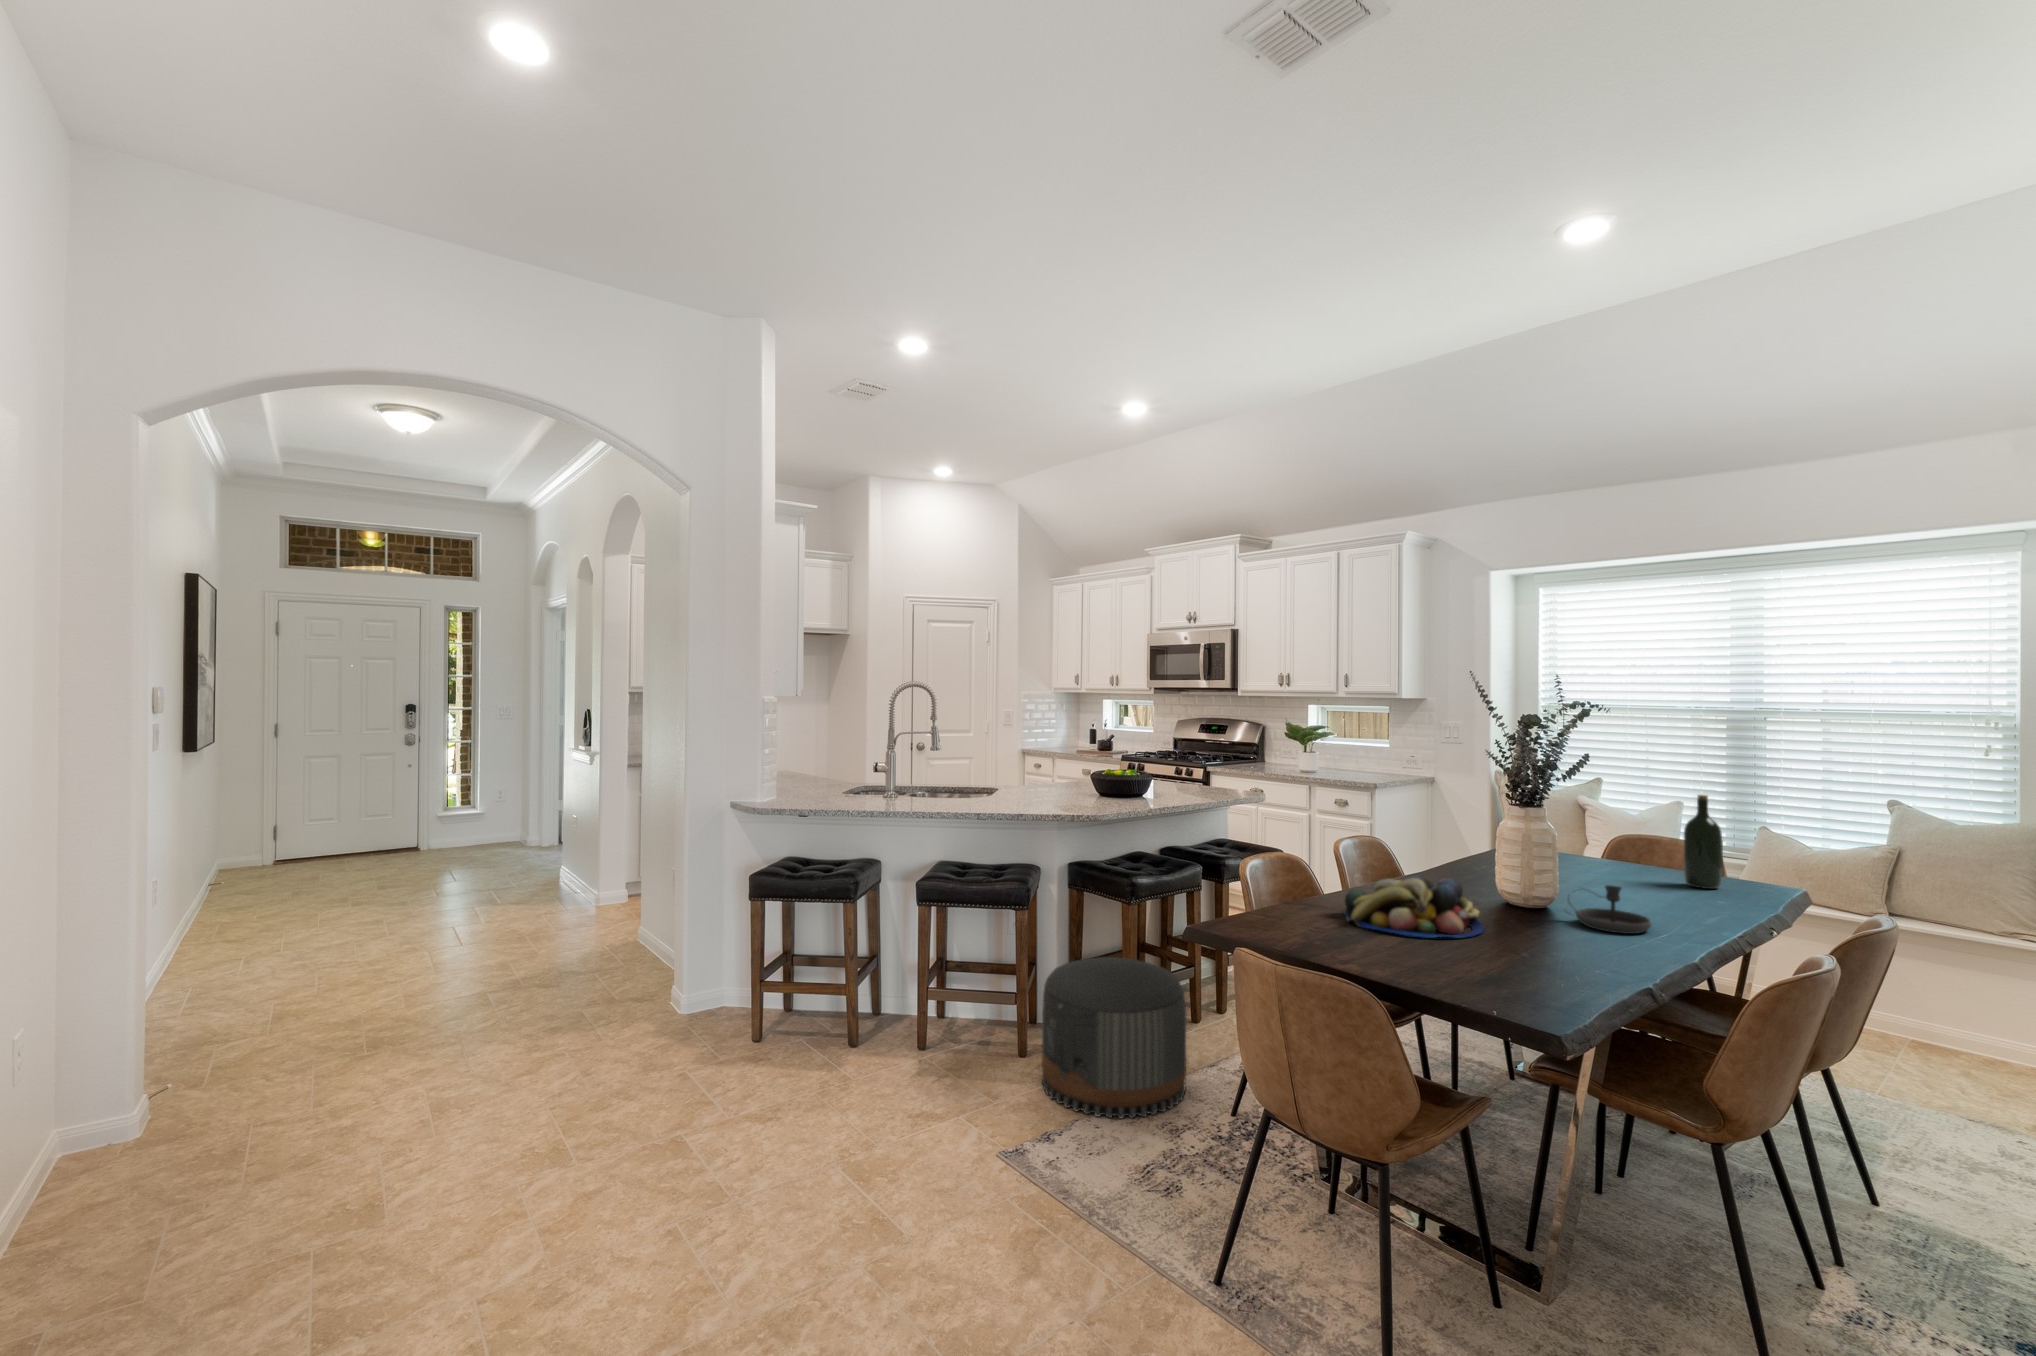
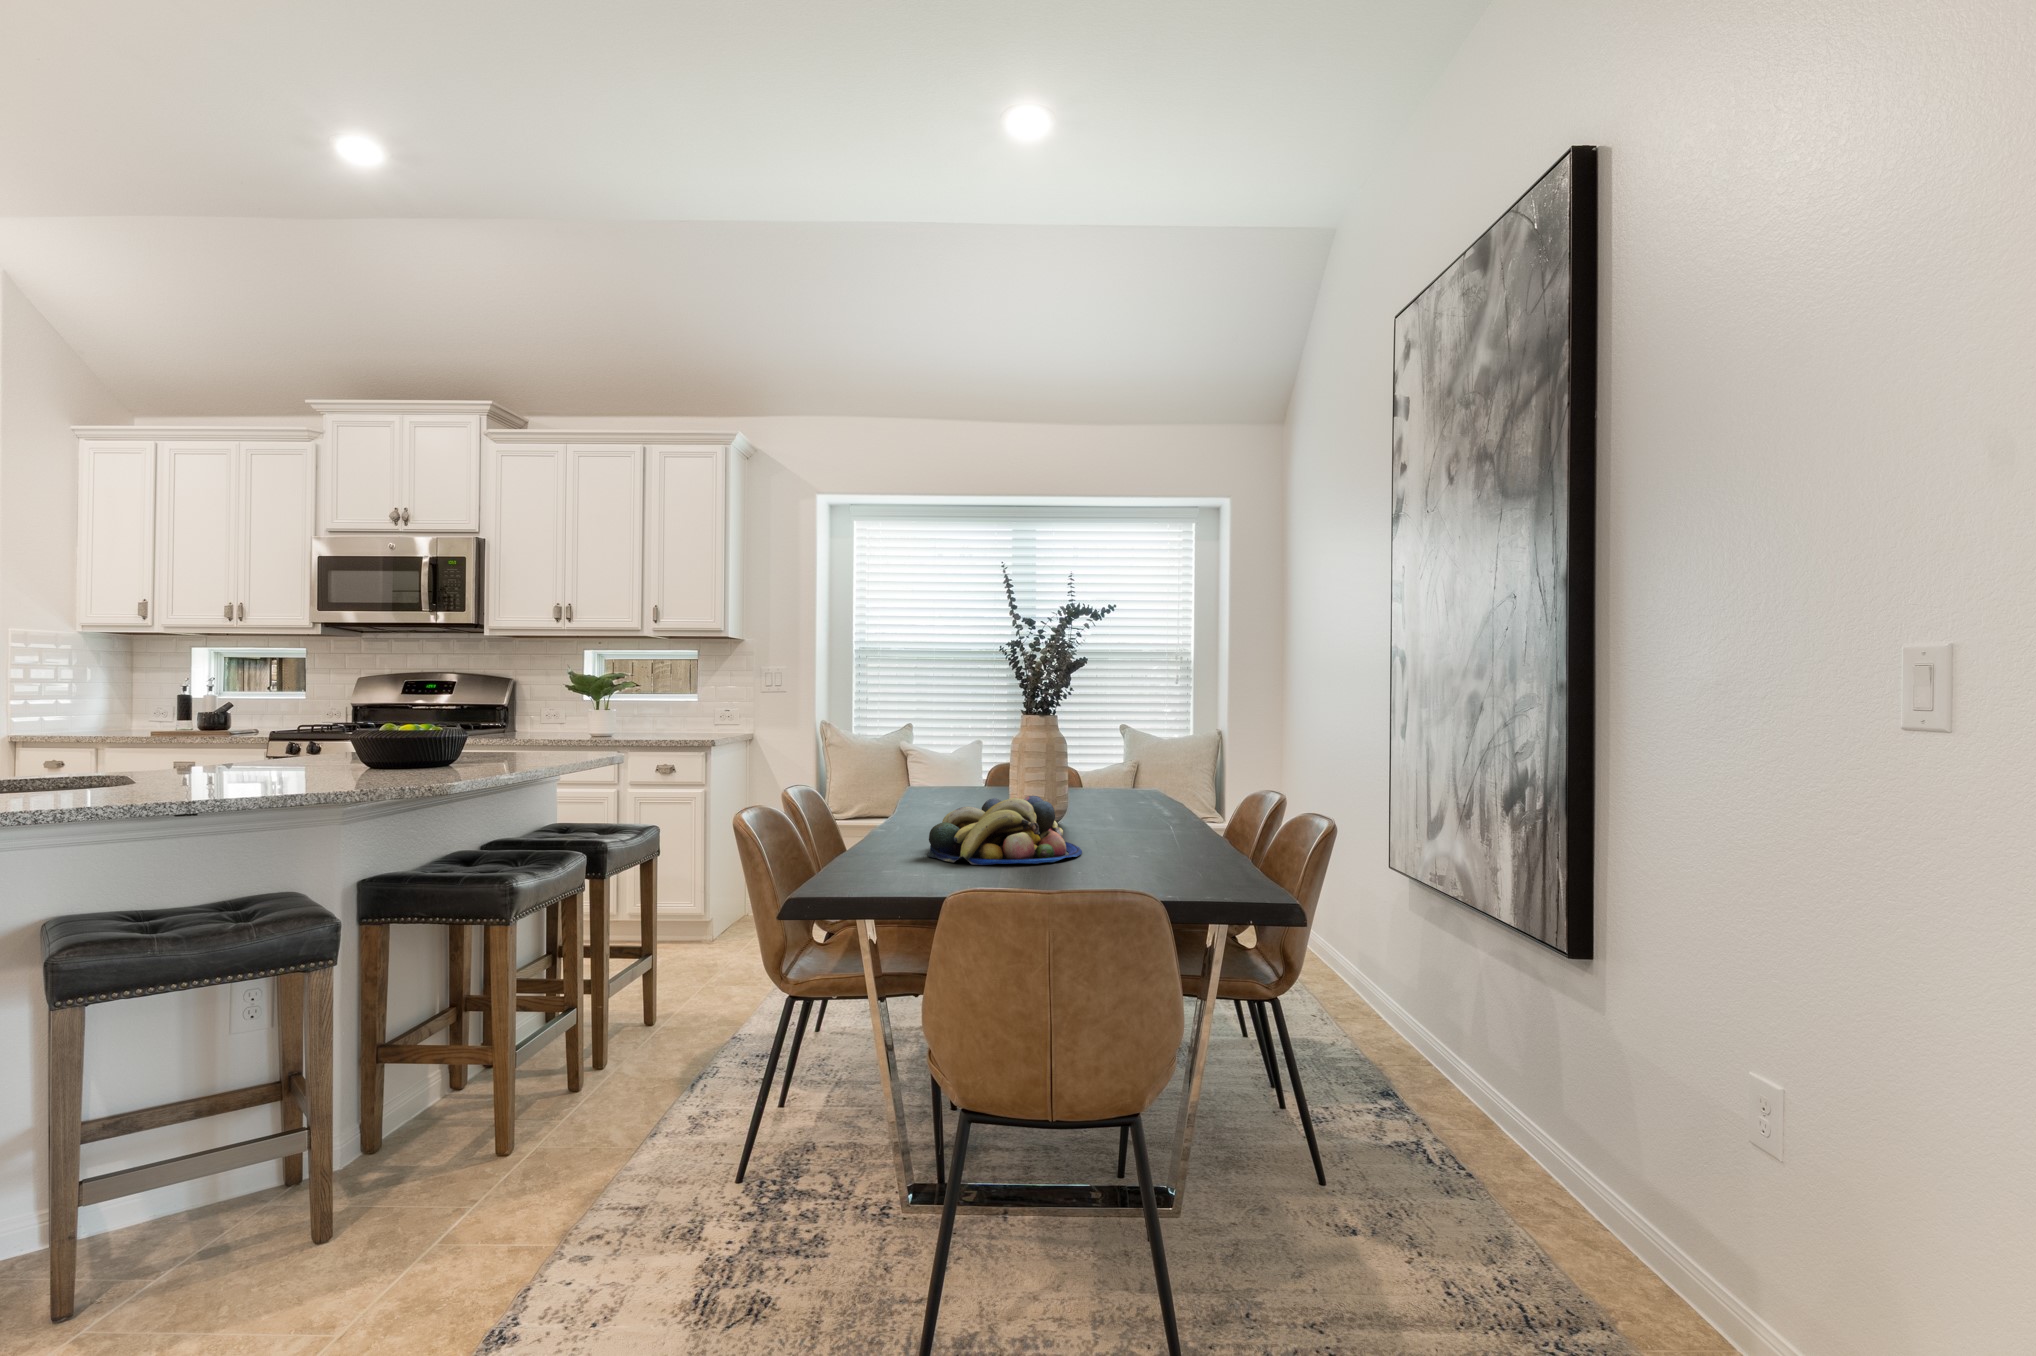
wine bottle: present [1684,795,1723,889] -> none [1104,708,1133,797]
candlestick: present [1566,885,1651,934] -> none [1103,788,1177,833]
pouf: present [1042,957,1186,1119] -> none [397,1001,658,1275]

